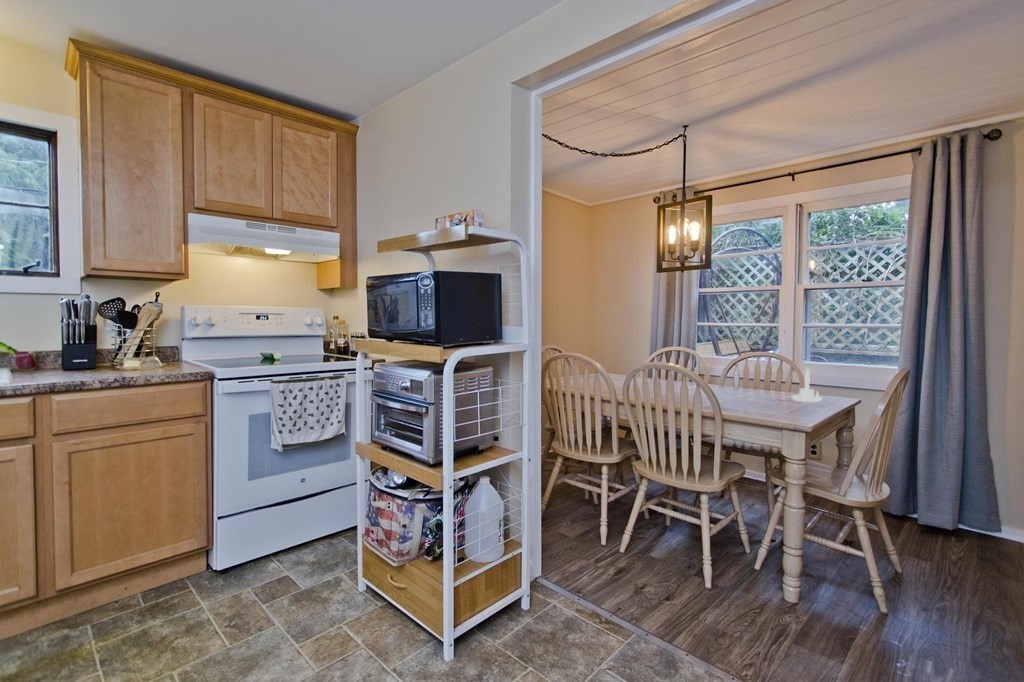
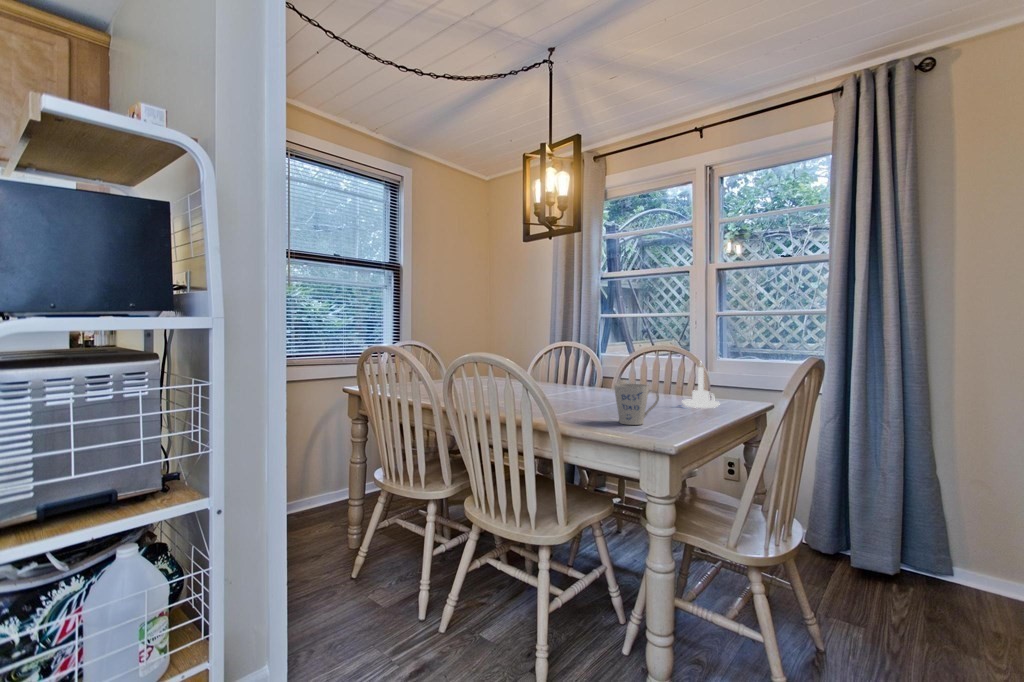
mug: none [755,385,788,413] -> present [615,384,659,425]

